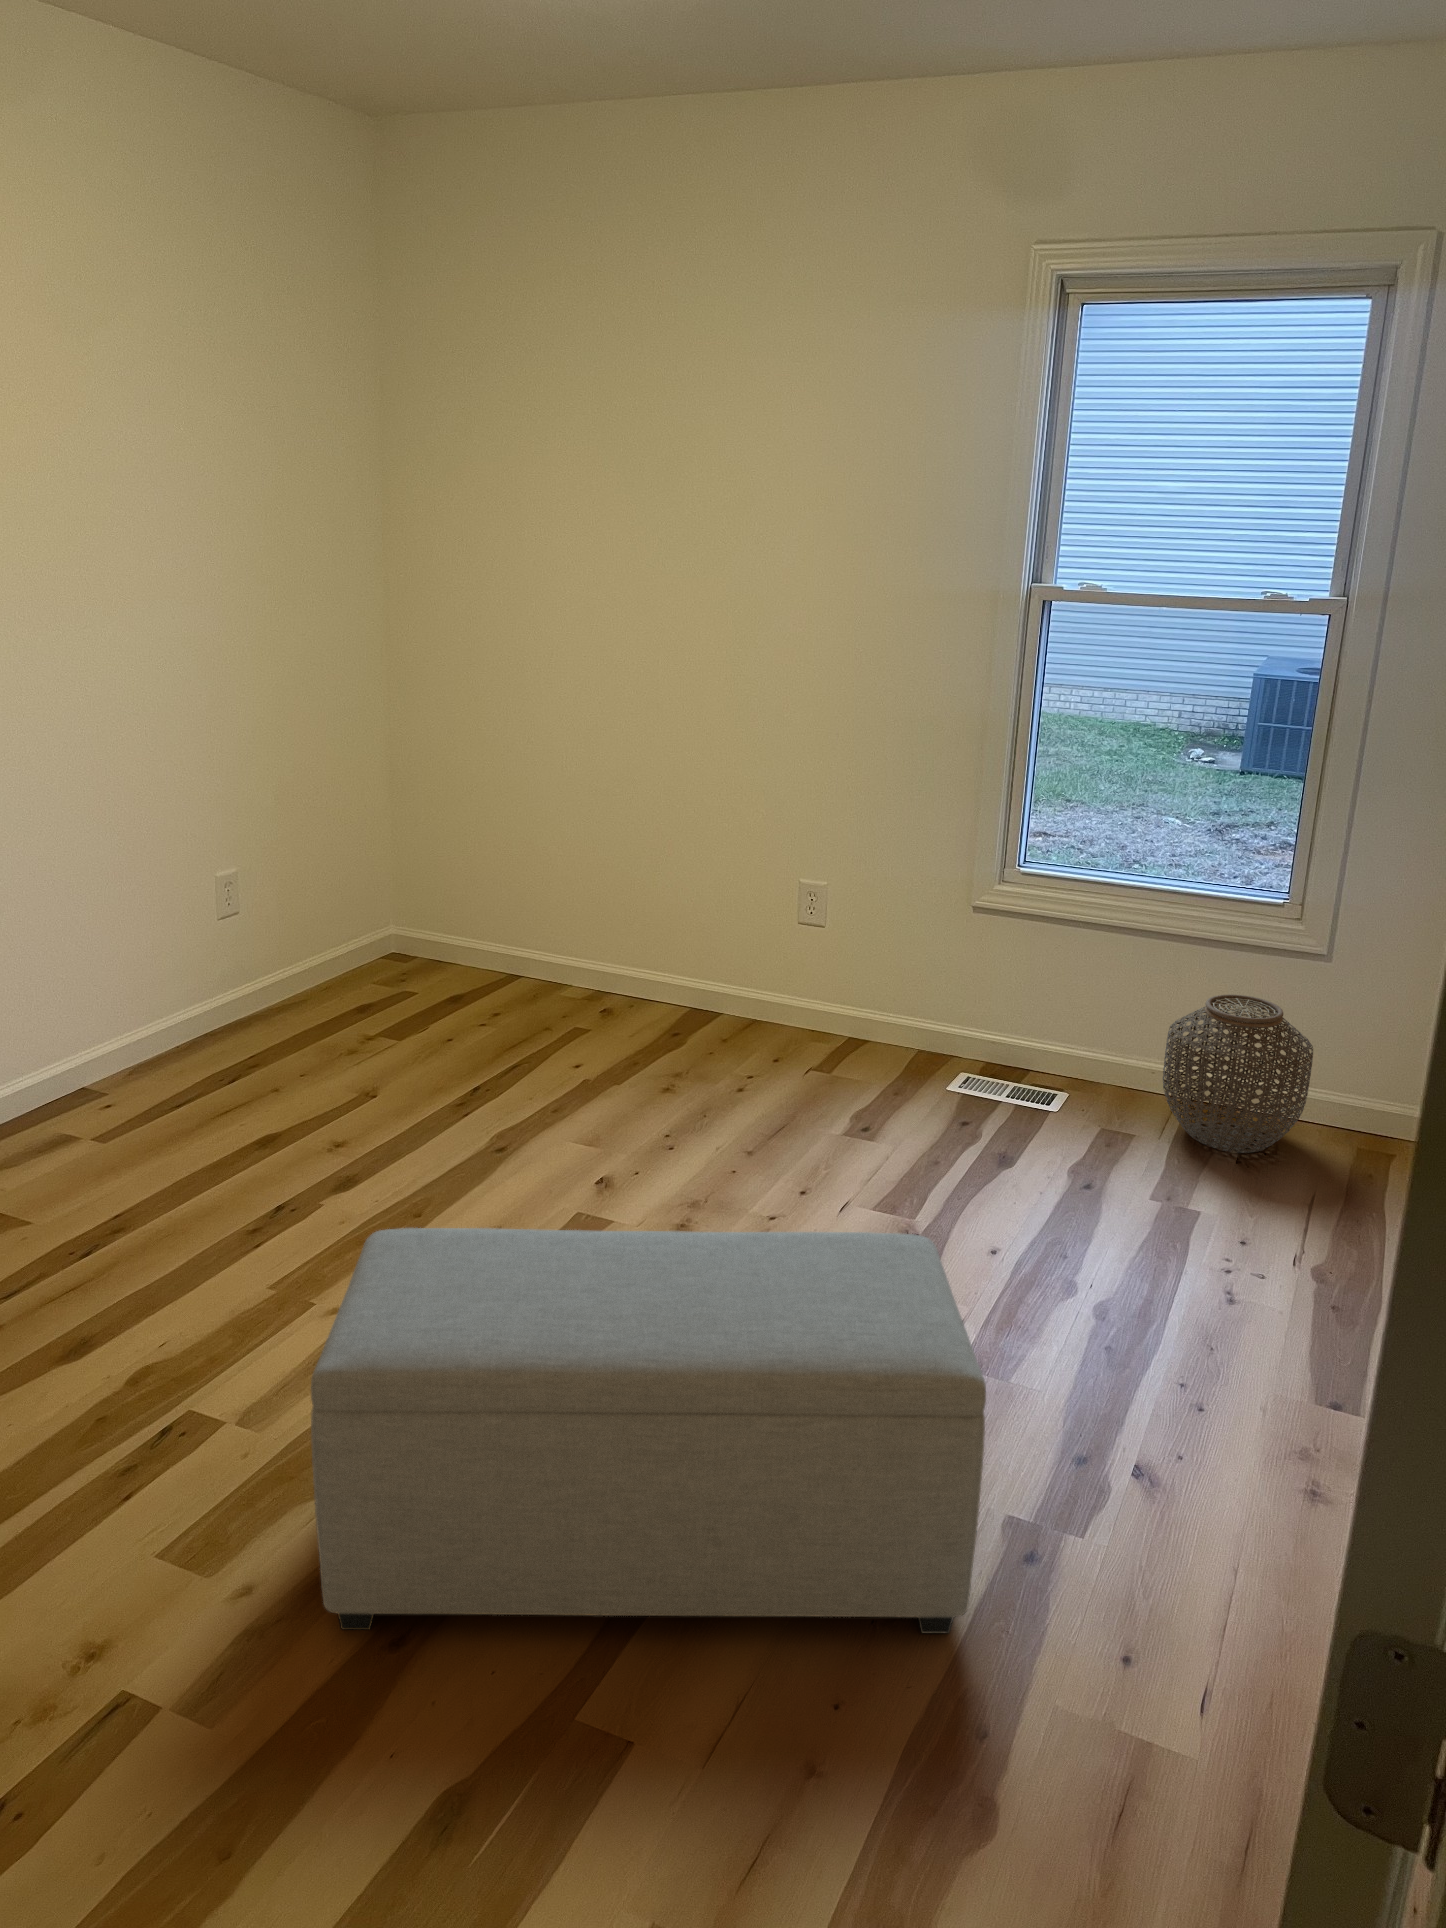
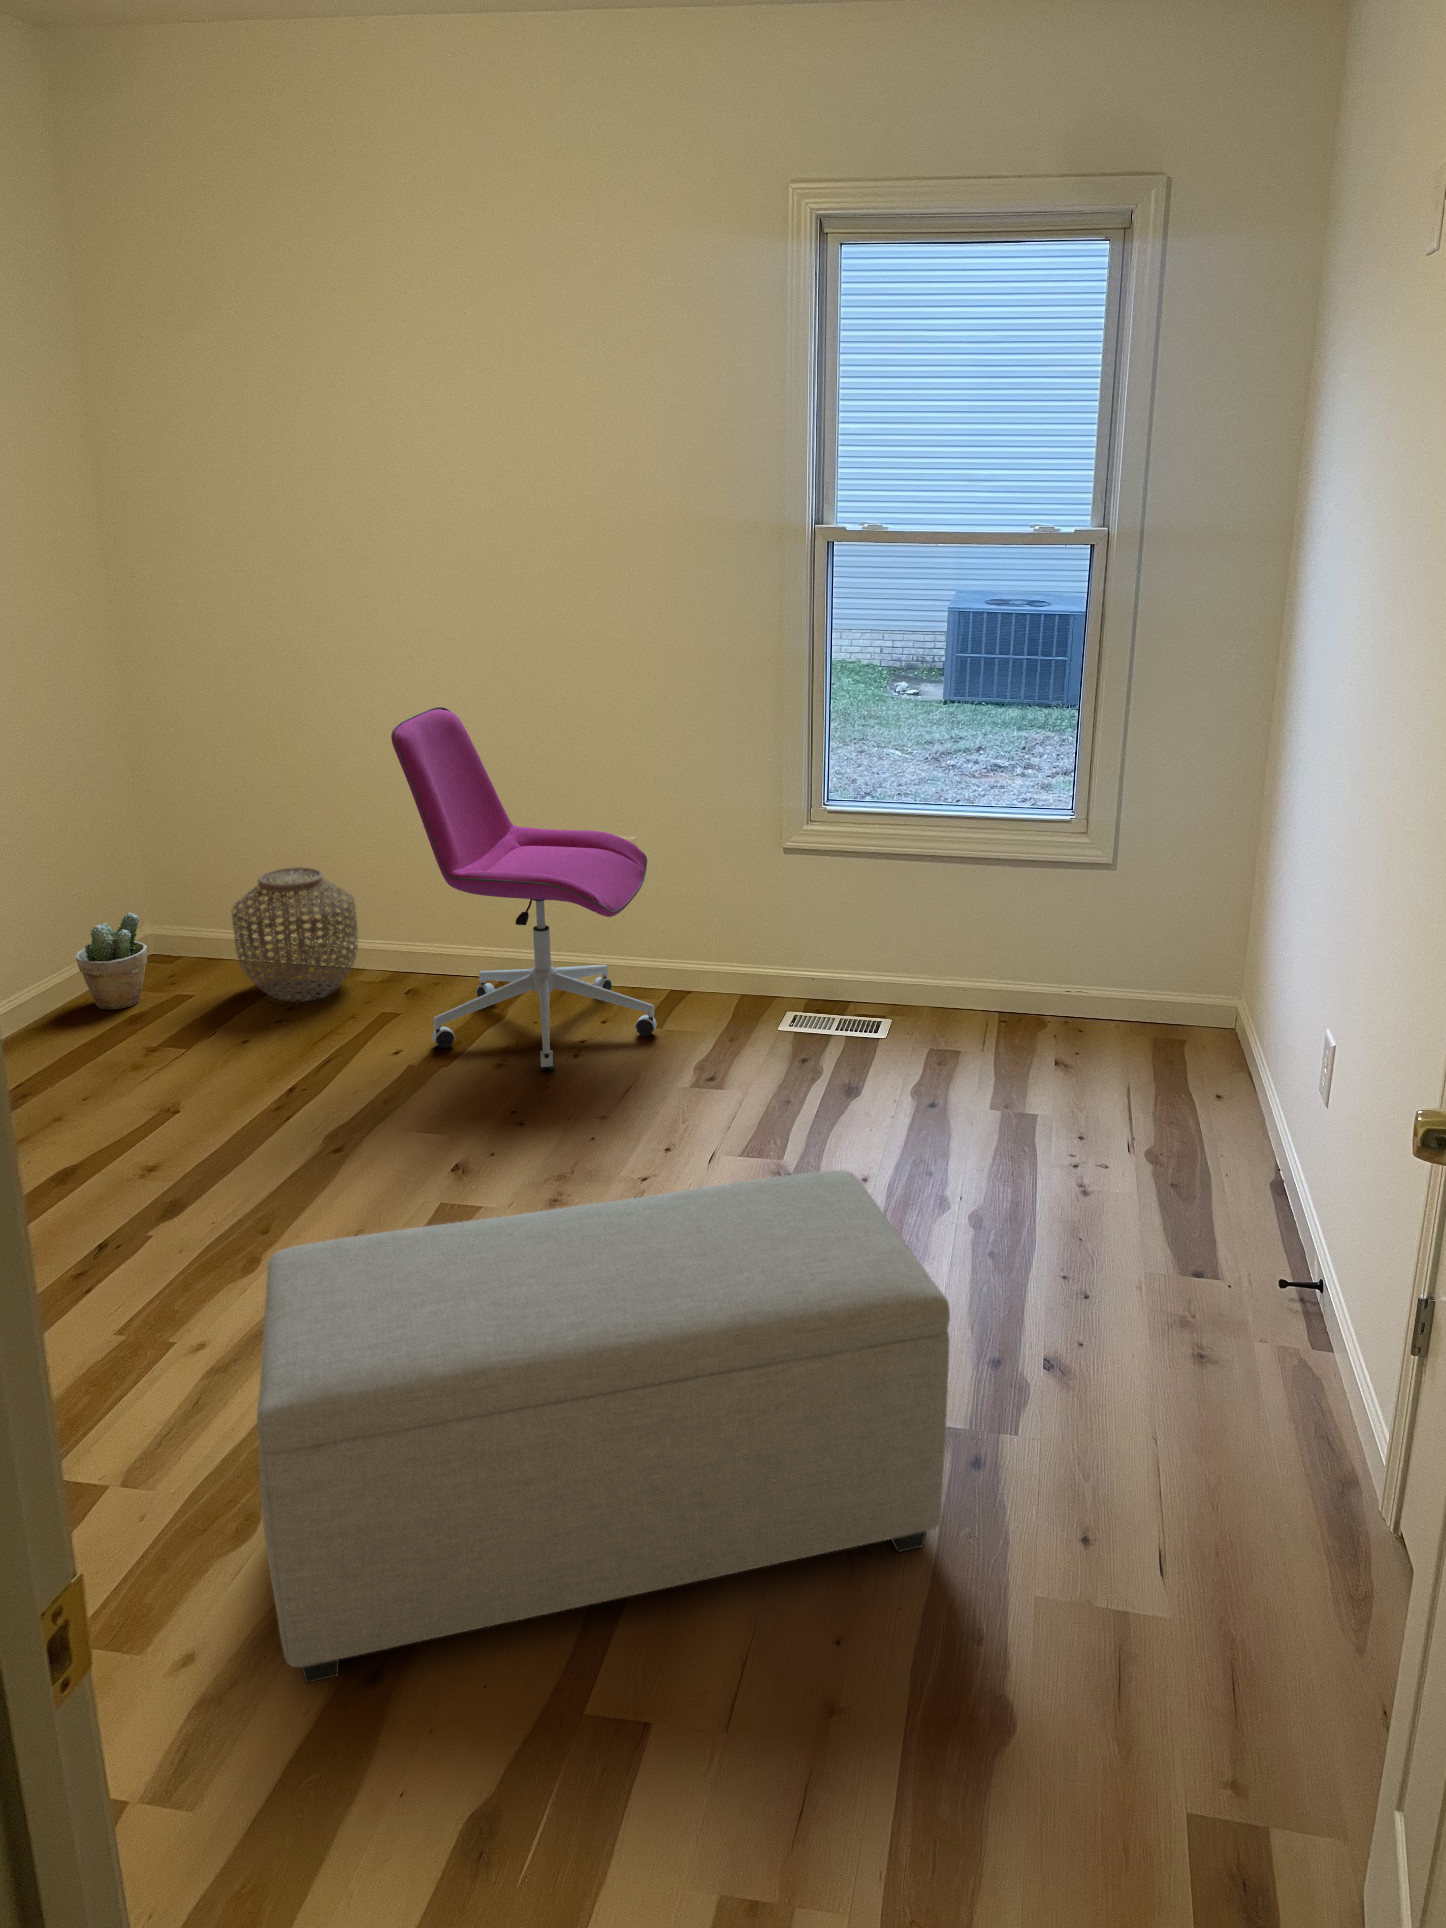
office chair: none [595,744,834,1101] -> present [391,707,657,1071]
potted plant: none [319,912,380,997] -> present [76,913,147,1009]
woven basket: present [1163,995,1313,1153] -> present [232,867,358,1001]

